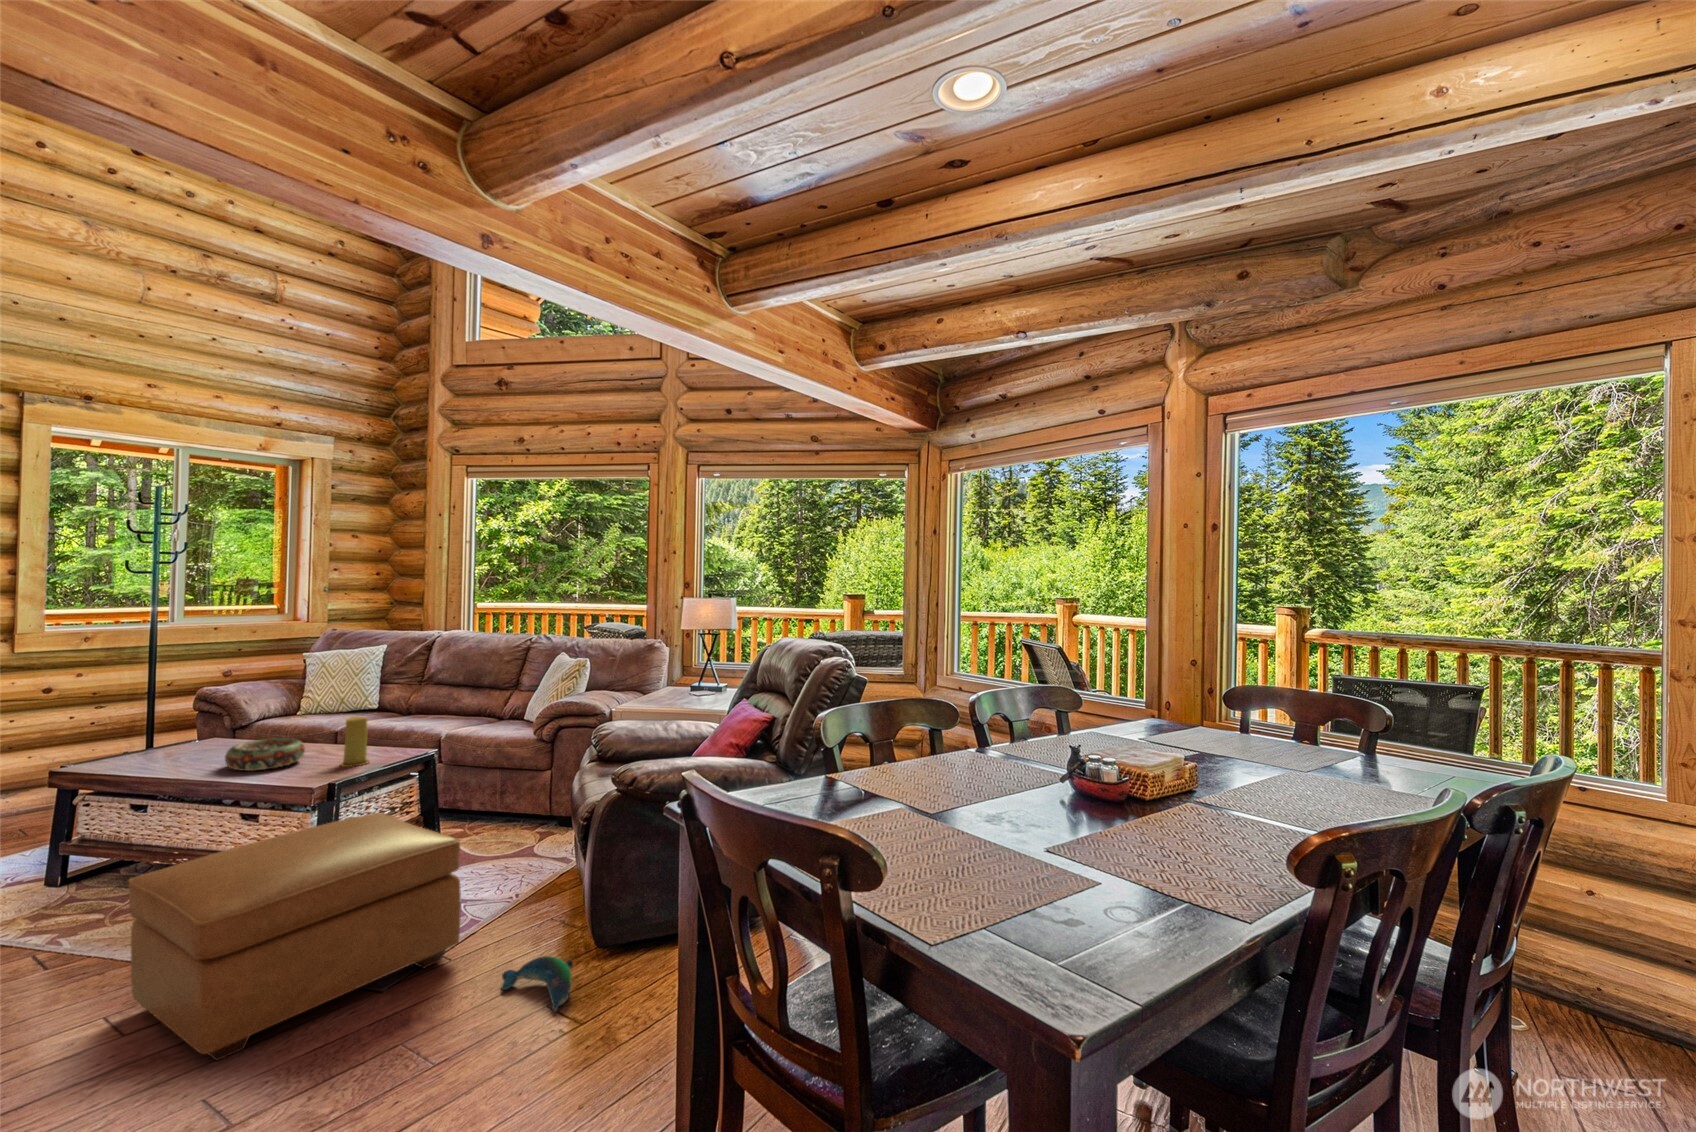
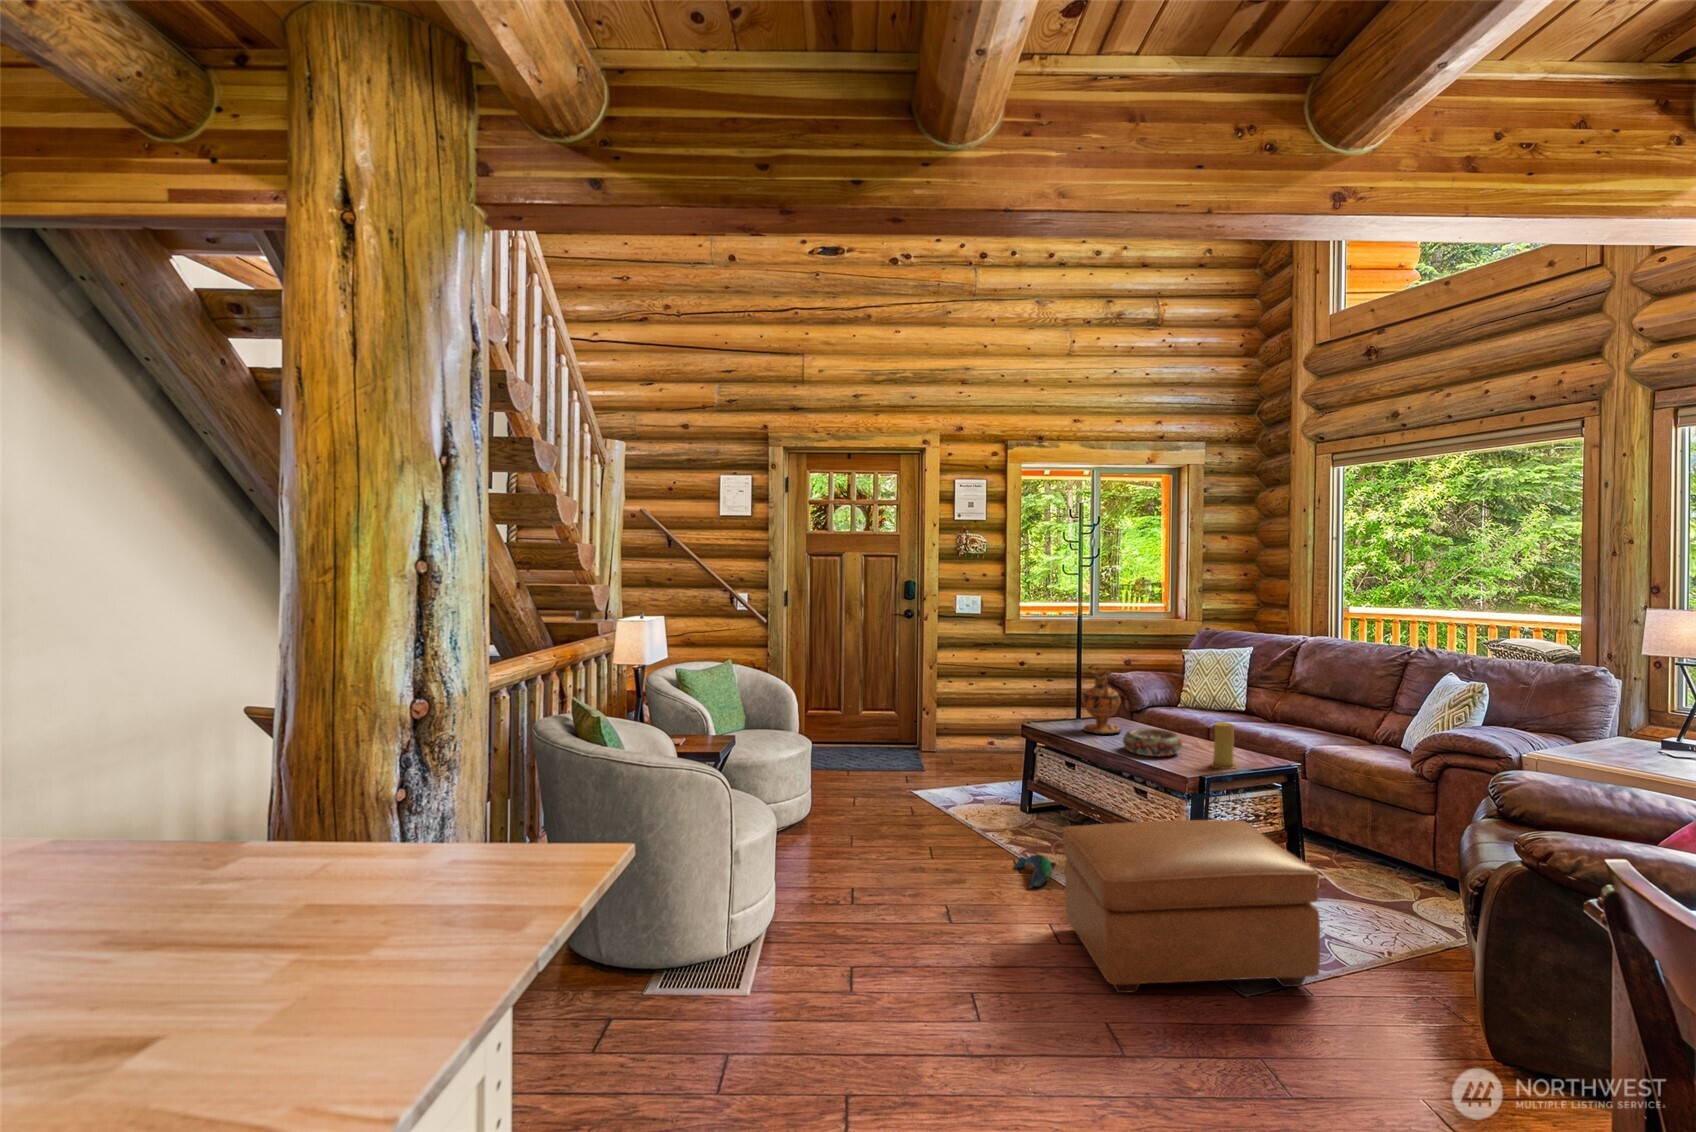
vase: none [162,677,223,759] -> present [1083,668,1121,734]
plush toy: present [501,956,573,1012] -> present [1014,854,1056,888]

